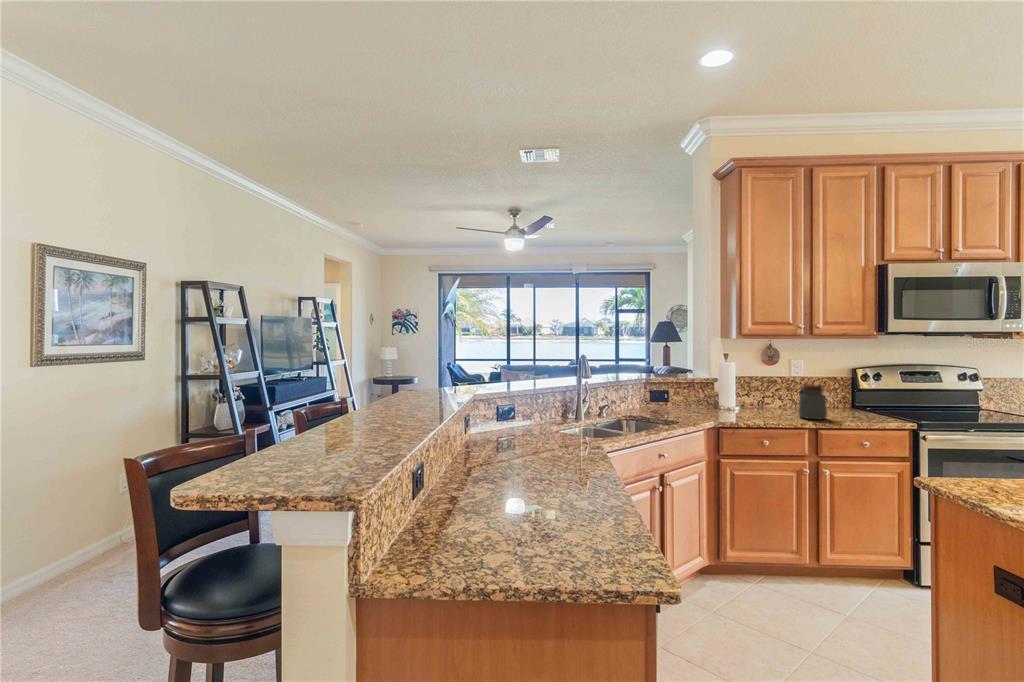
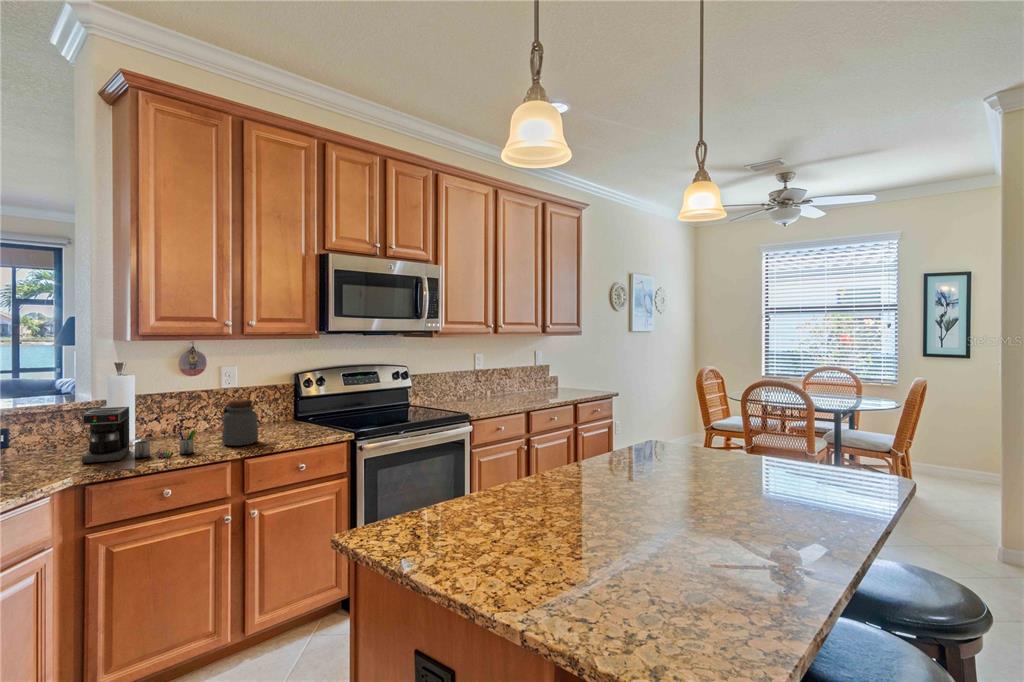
coffee maker: none [713,382,783,419] -> present [82,407,197,463]

